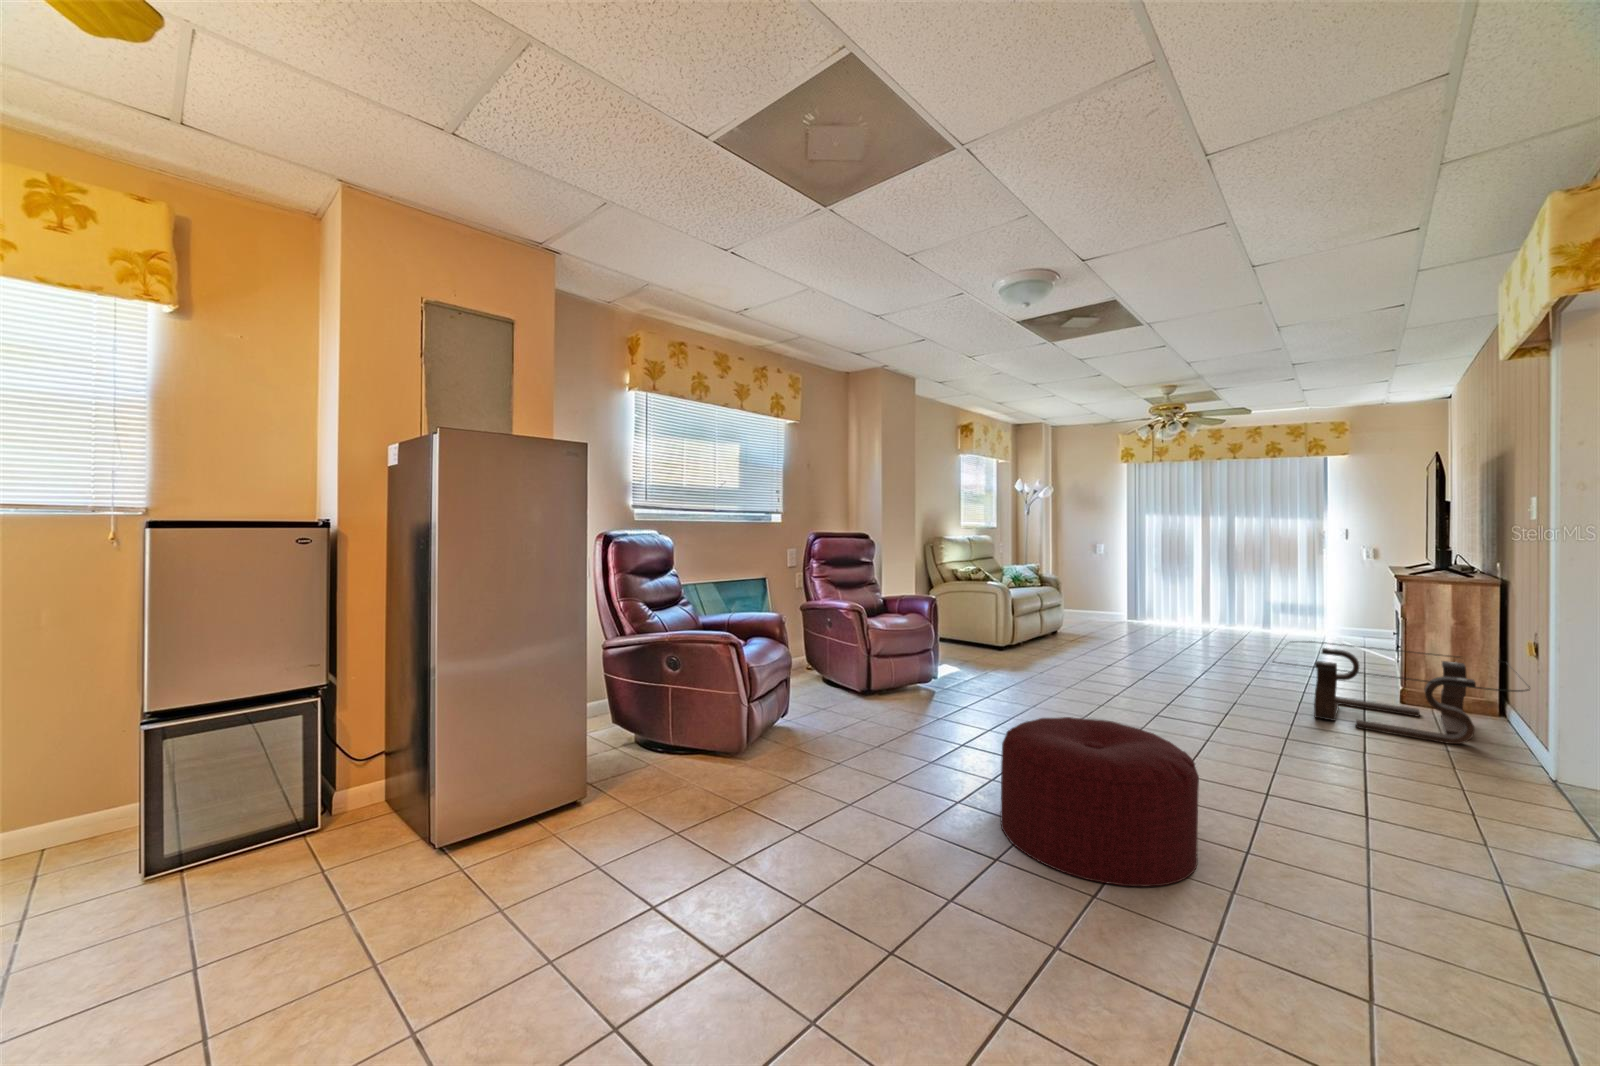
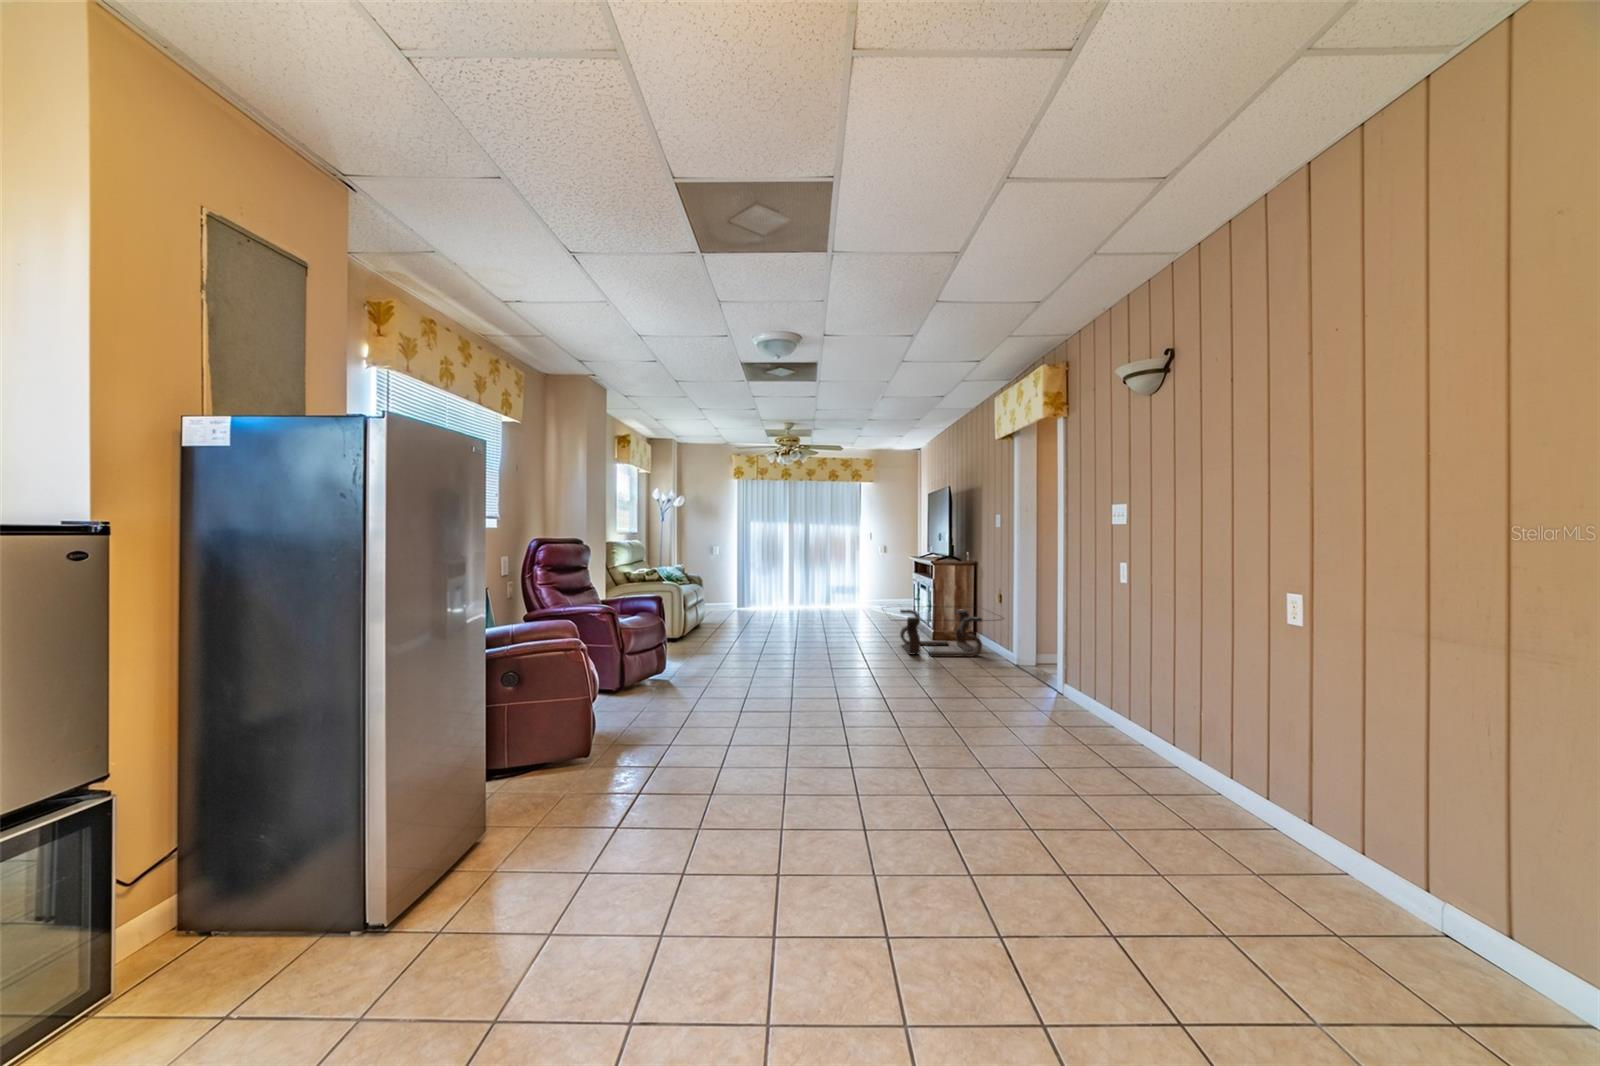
ottoman: present [1001,717,1199,886] -> none [824,665,952,770]

